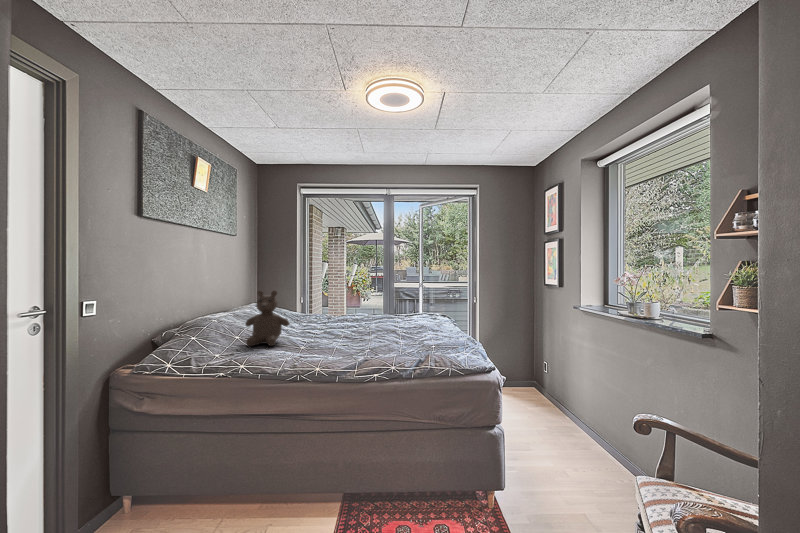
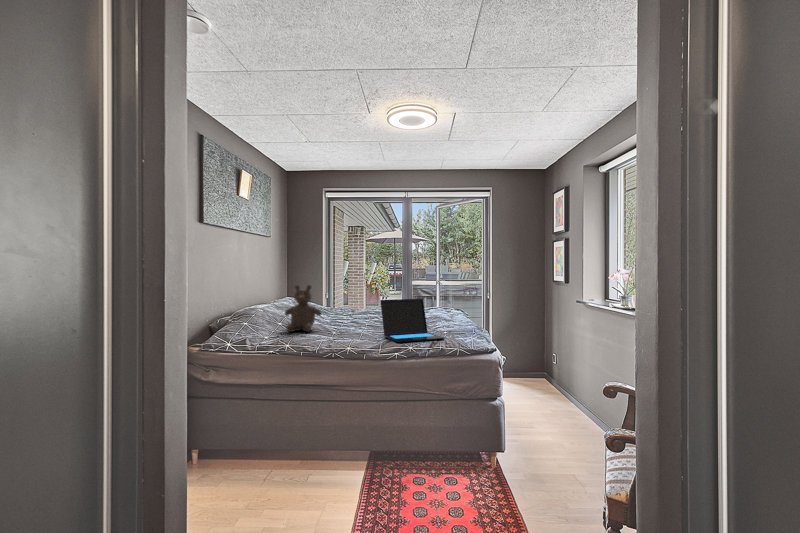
laptop: none [357,306,433,360] -> present [380,299,445,342]

